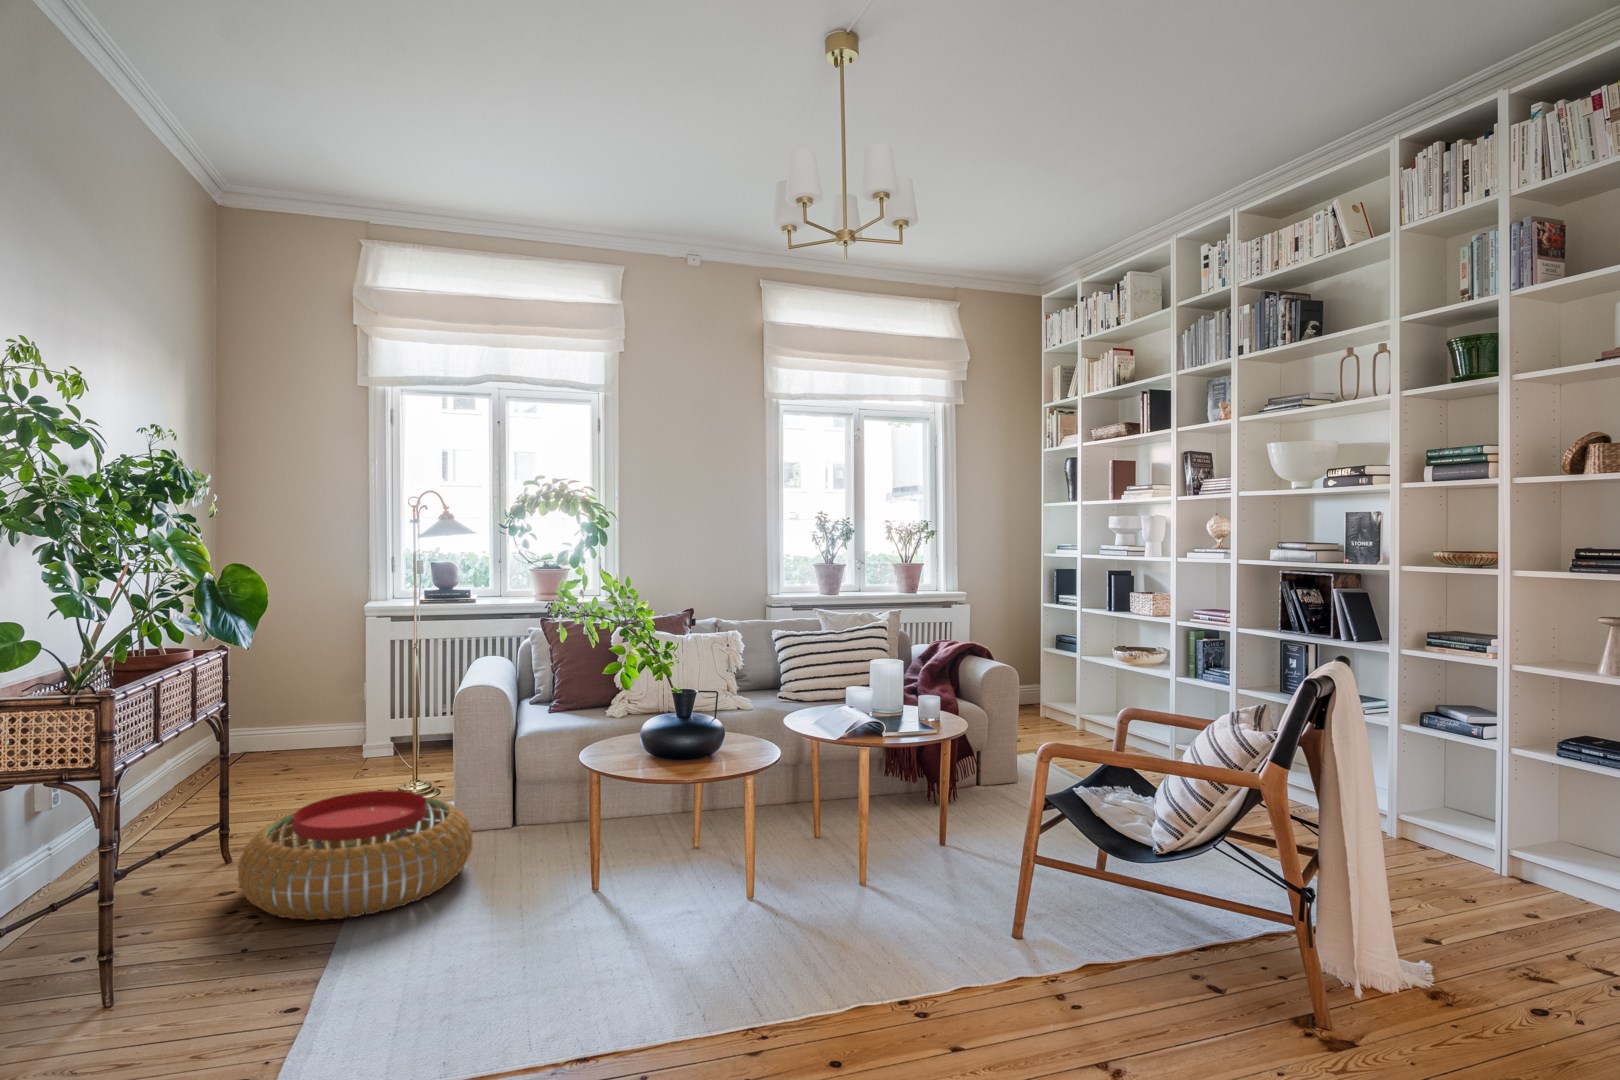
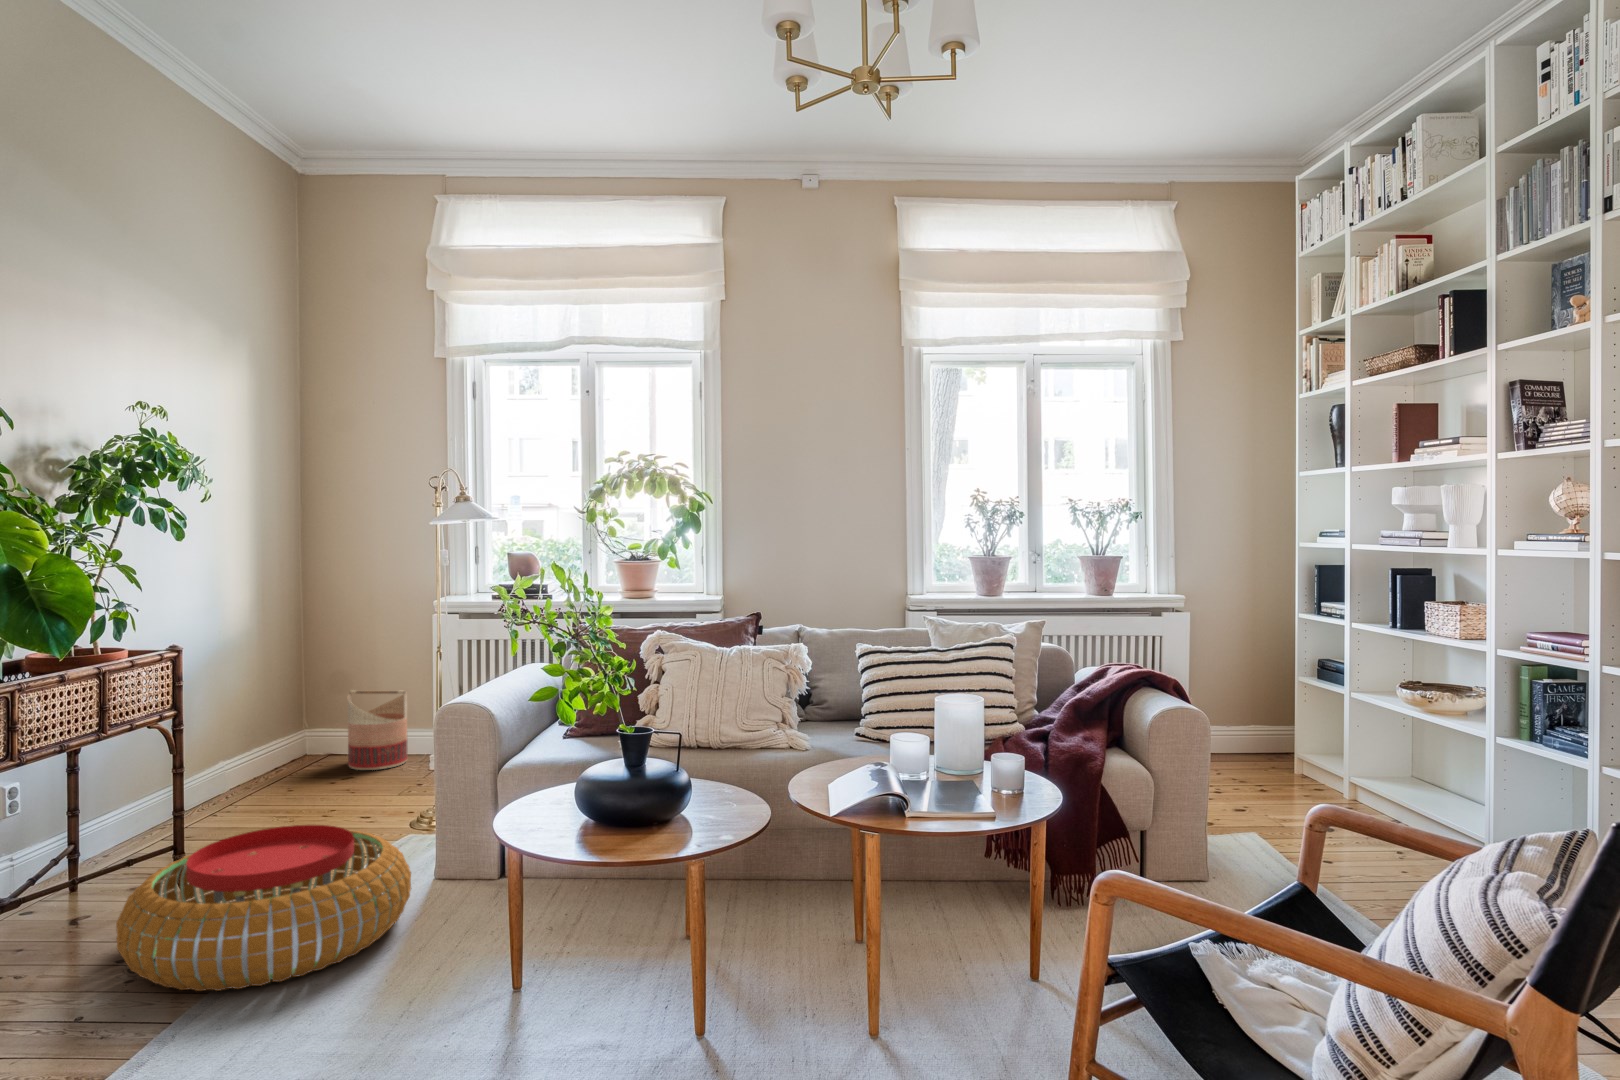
basket: none [271,689,330,764] -> present [348,690,407,770]

